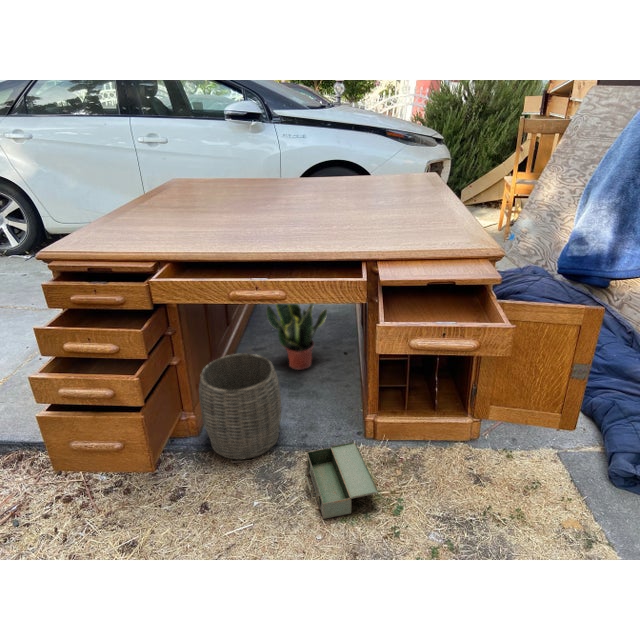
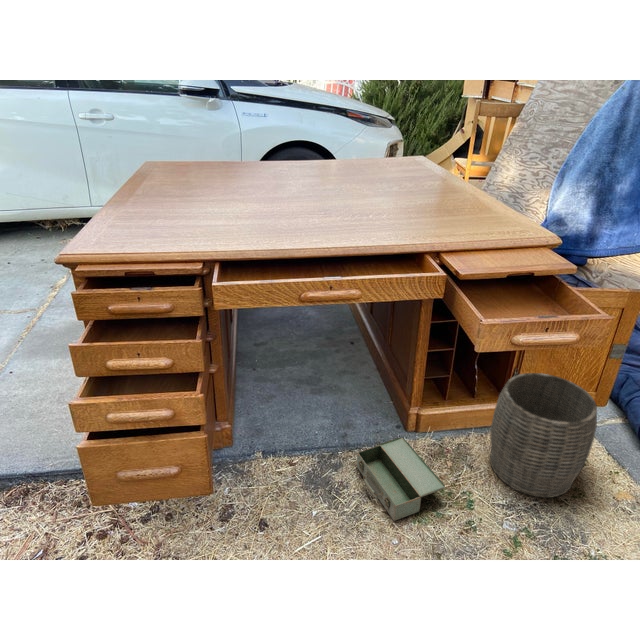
potted plant: present [267,302,327,370] -> none [275,280,337,365]
woven basket: present [199,353,281,460] -> present [490,373,597,498]

